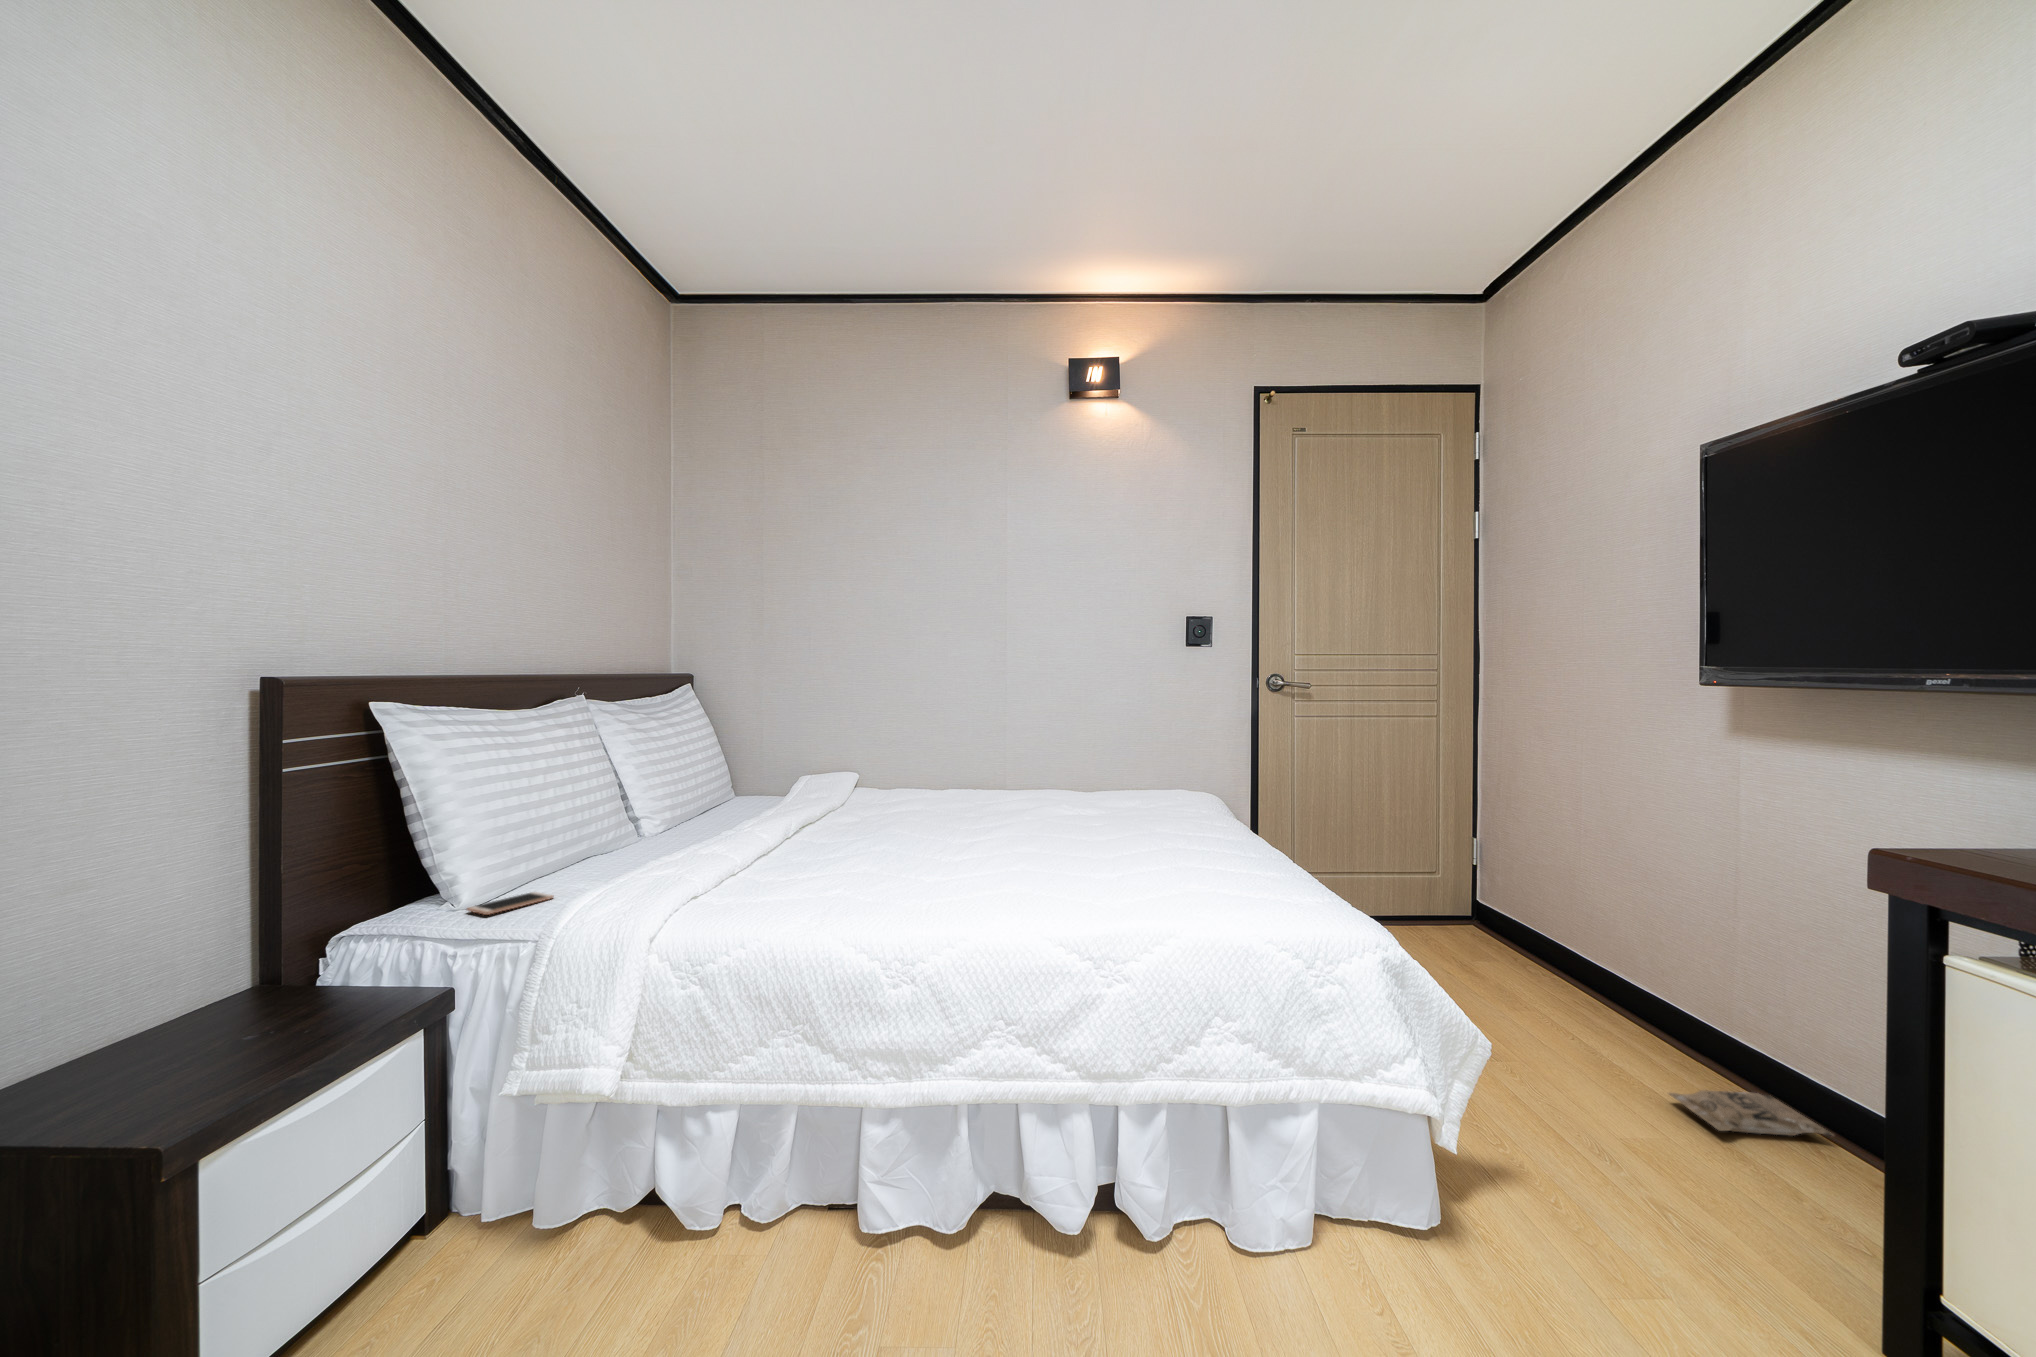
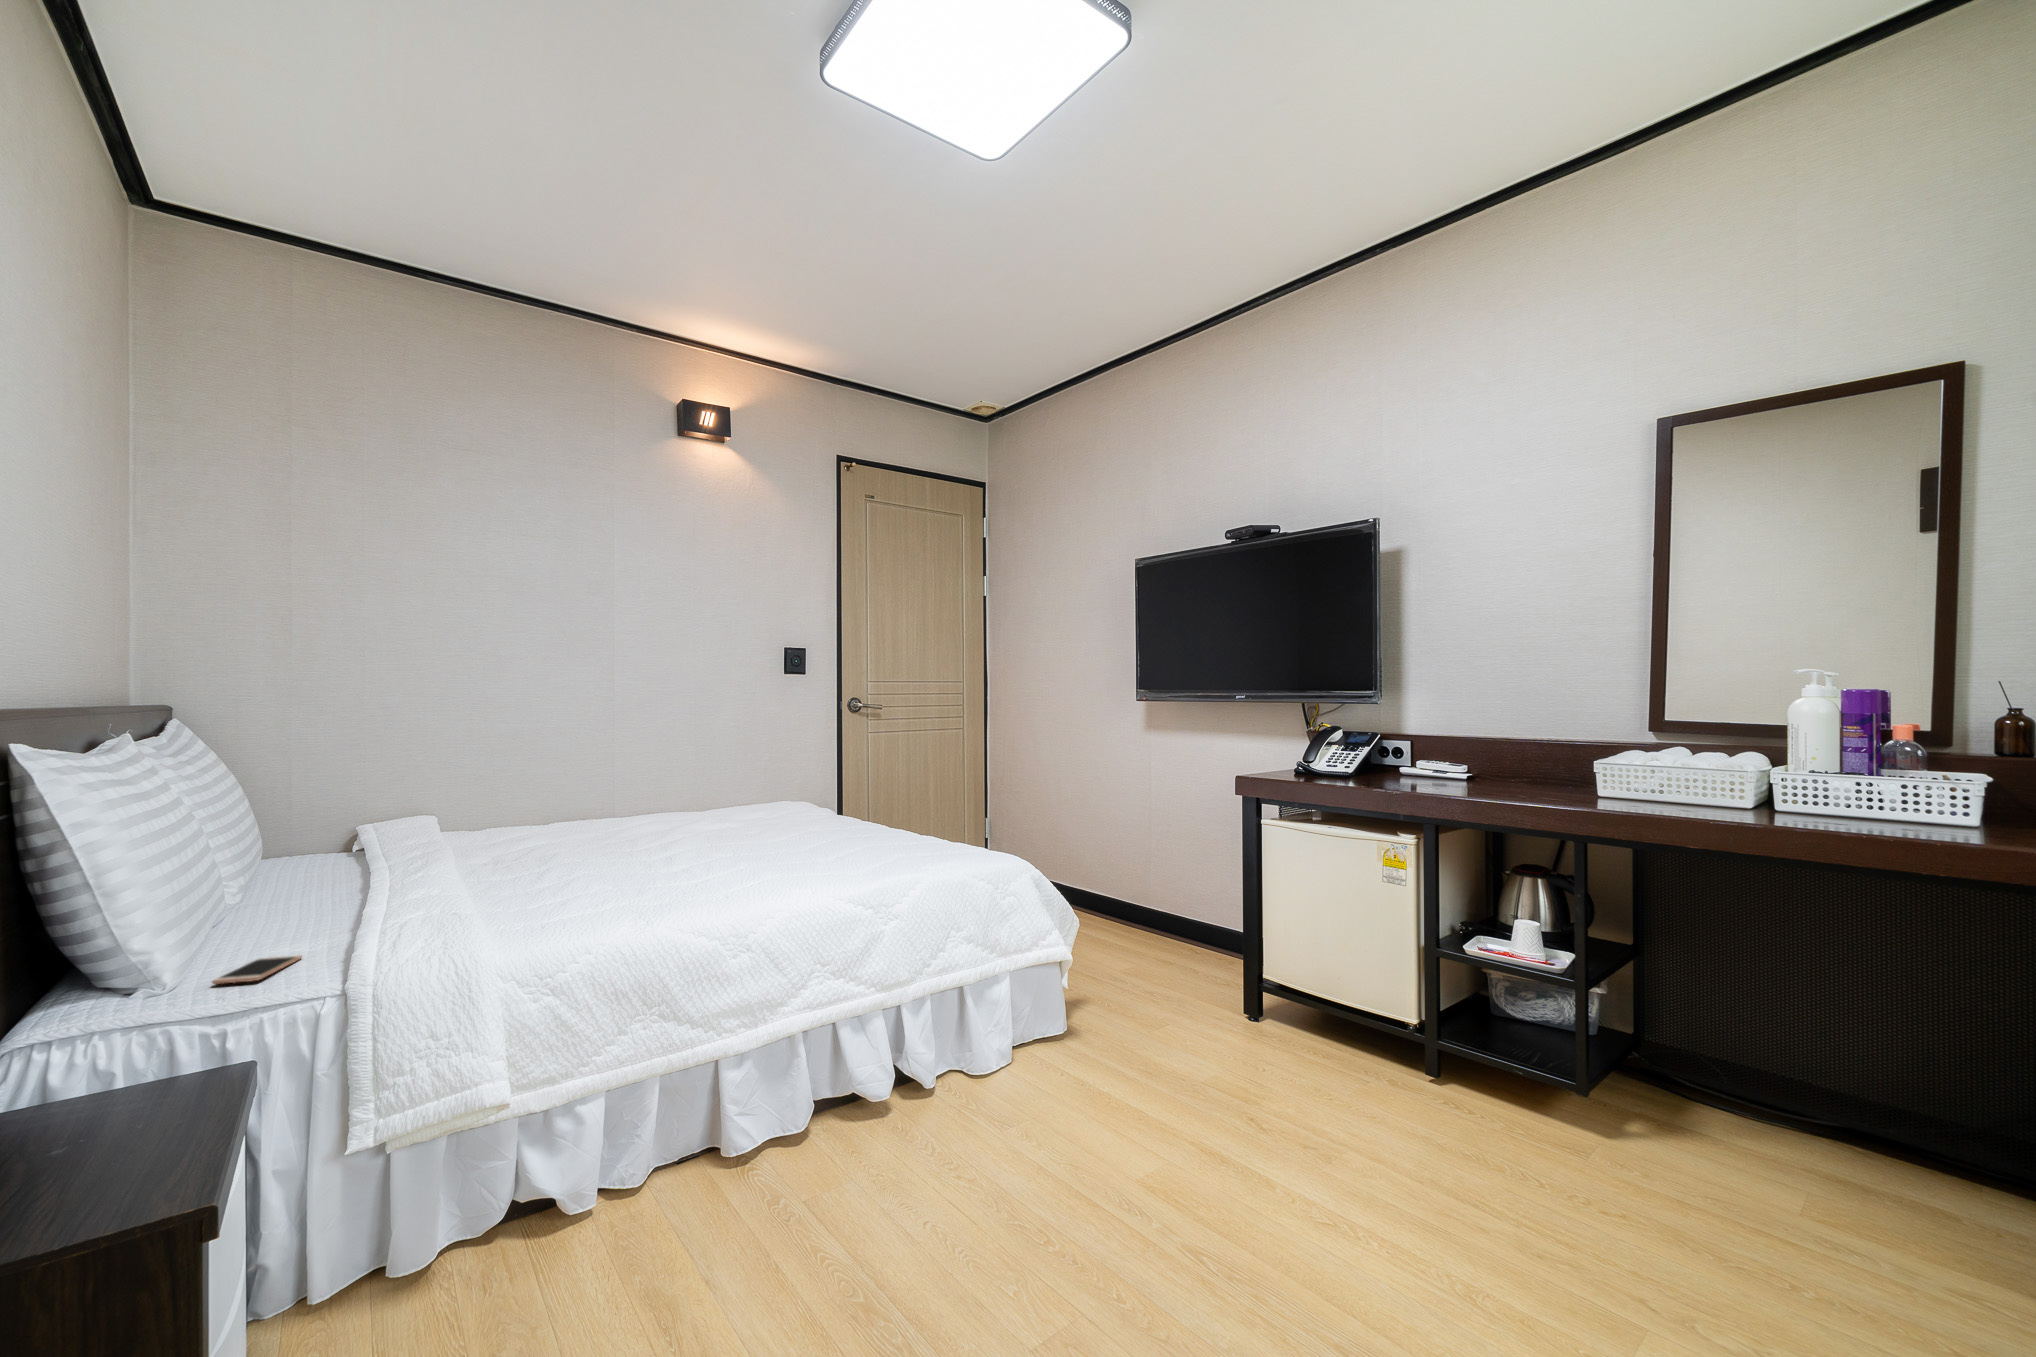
bag: present [1669,1090,1832,1136] -> none [1134,935,1205,956]

